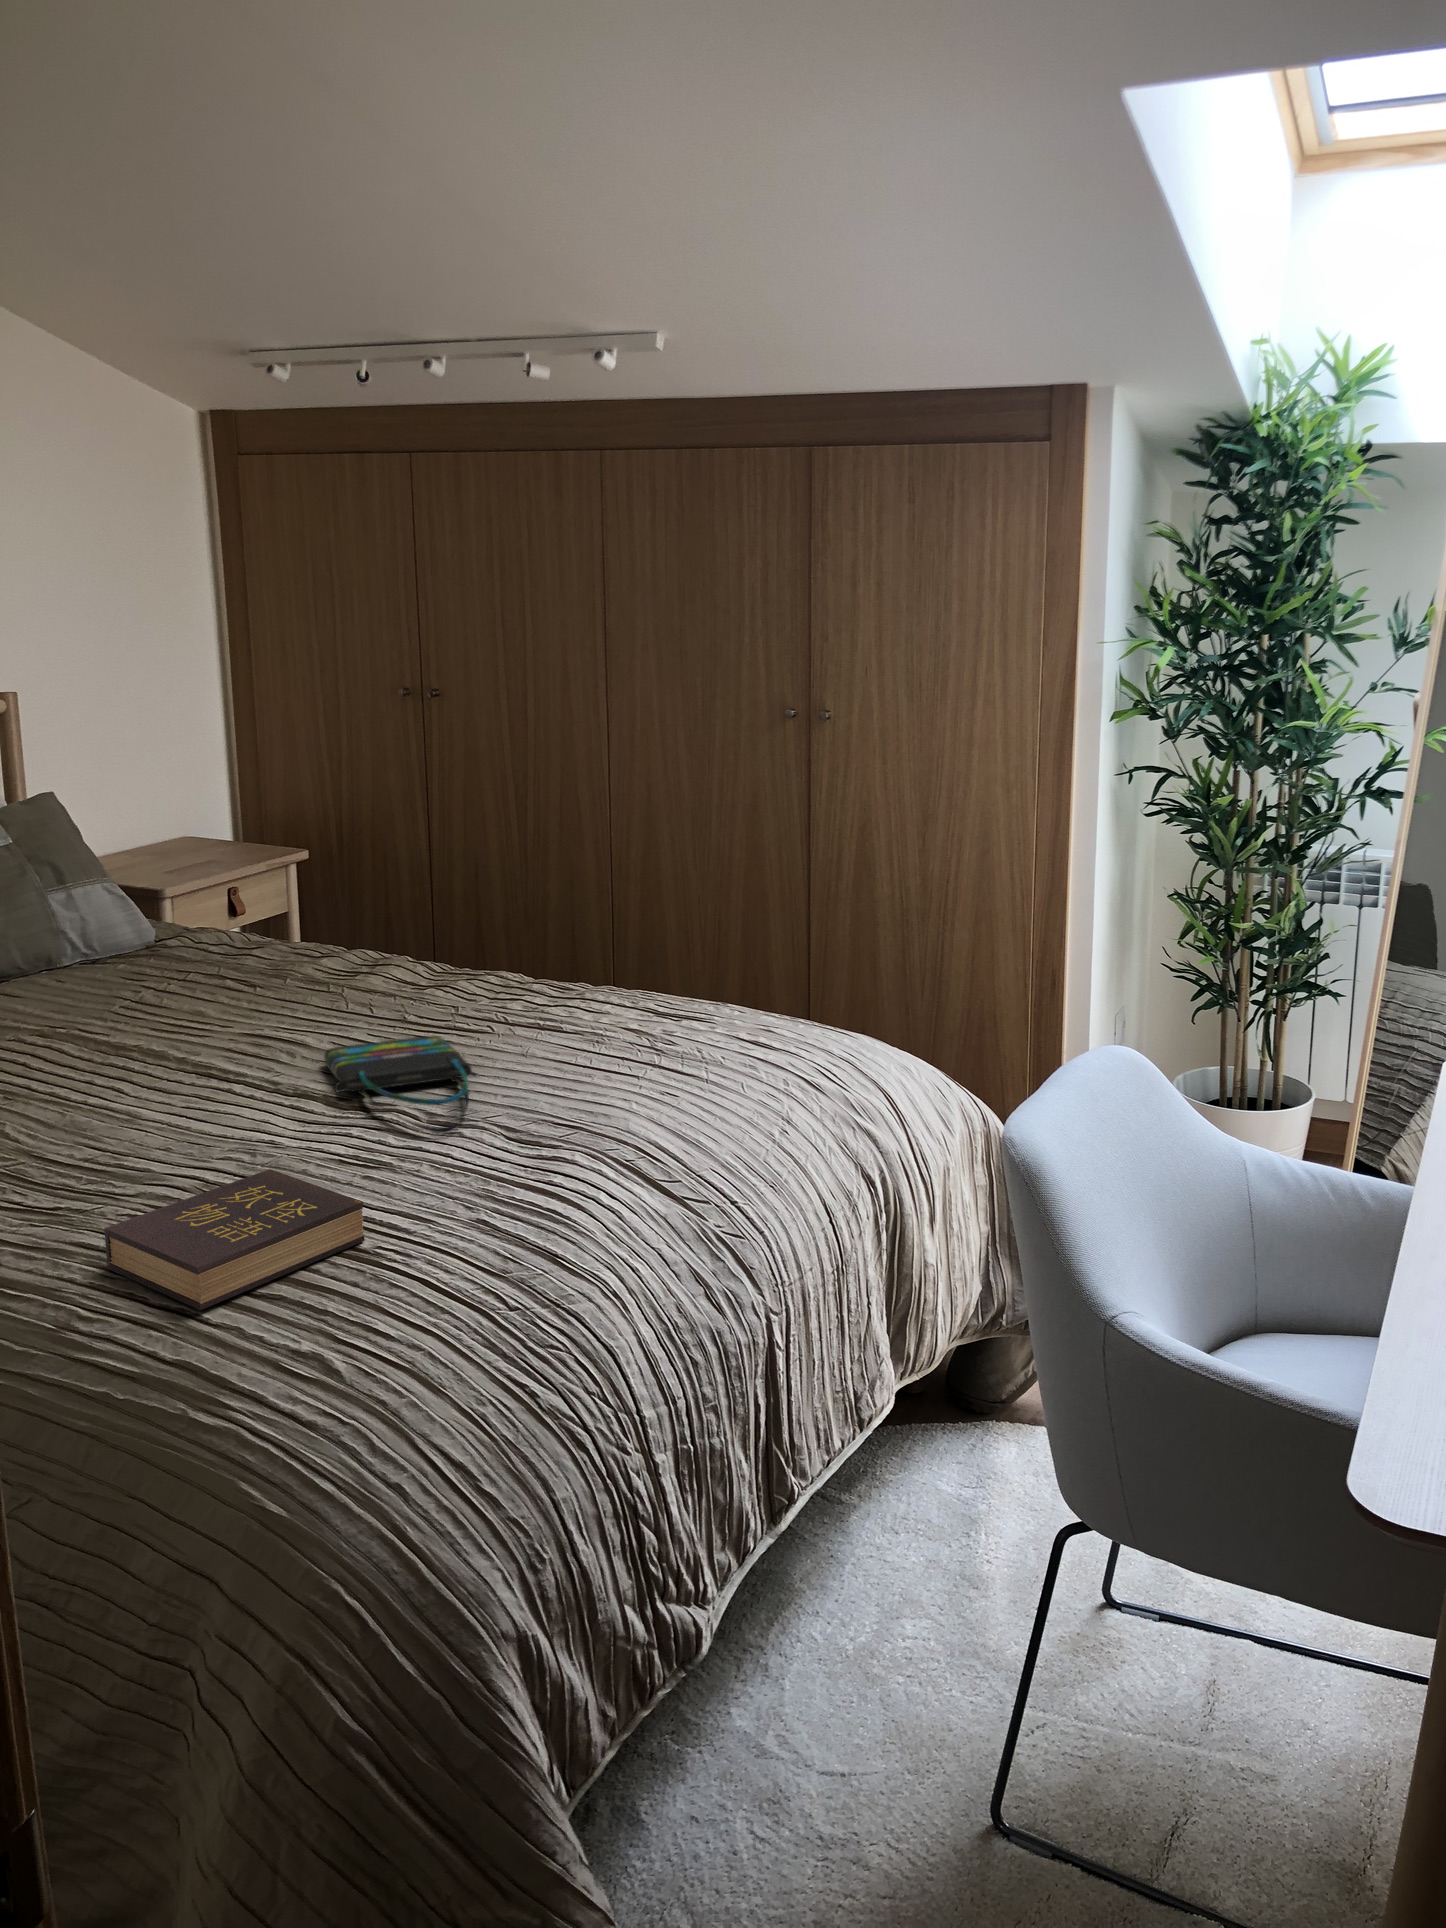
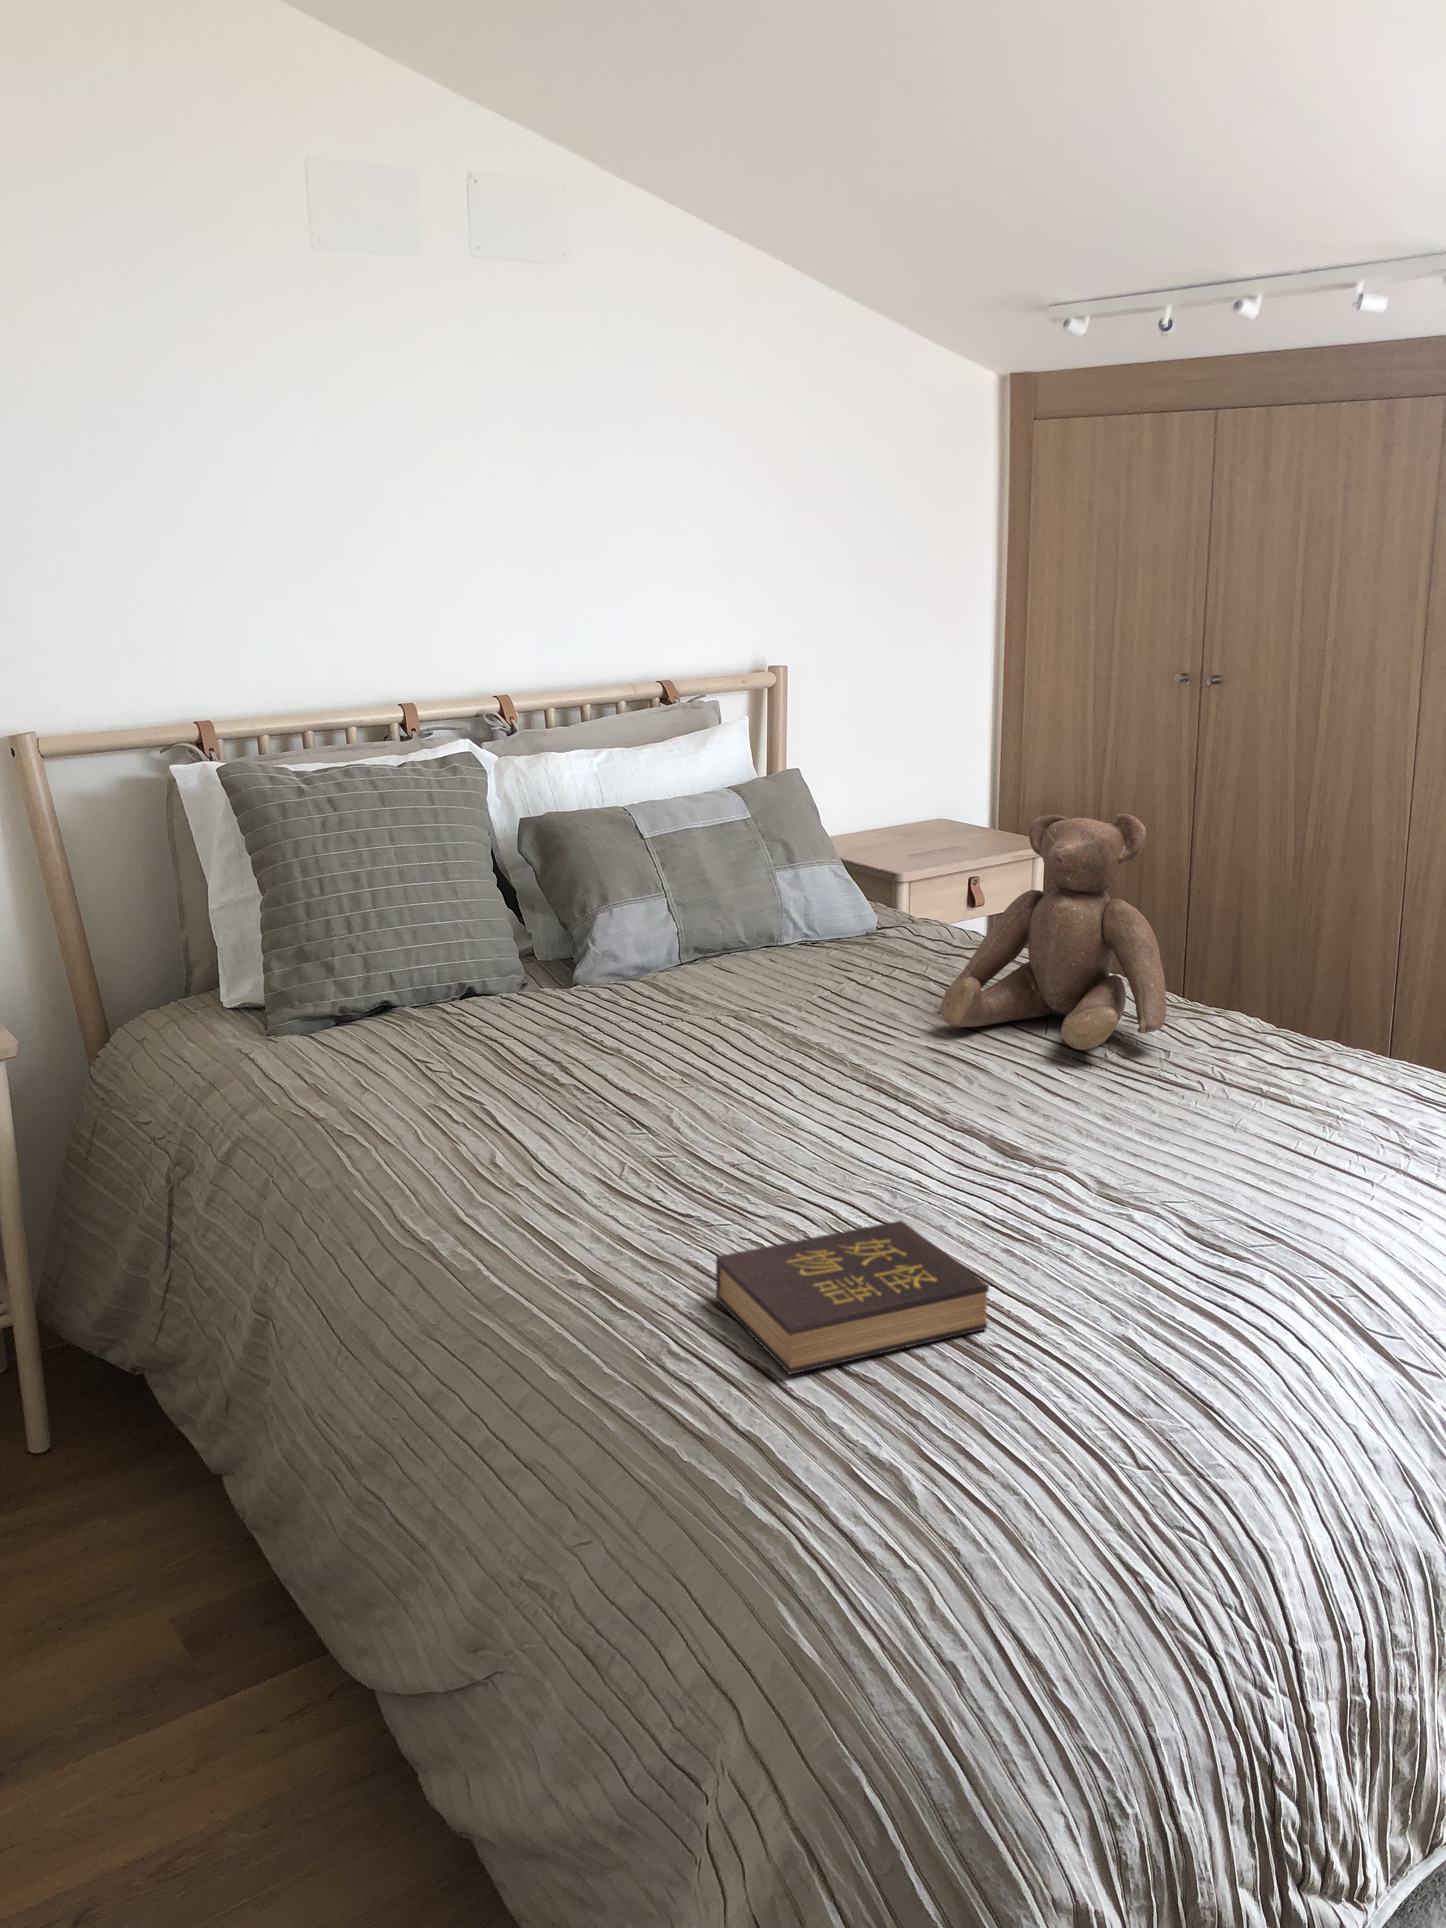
teddy bear: none [249,805,453,1015] -> present [940,814,1166,1050]
tote bag: present [325,1036,476,1133] -> none [1001,1082,1171,1209]

